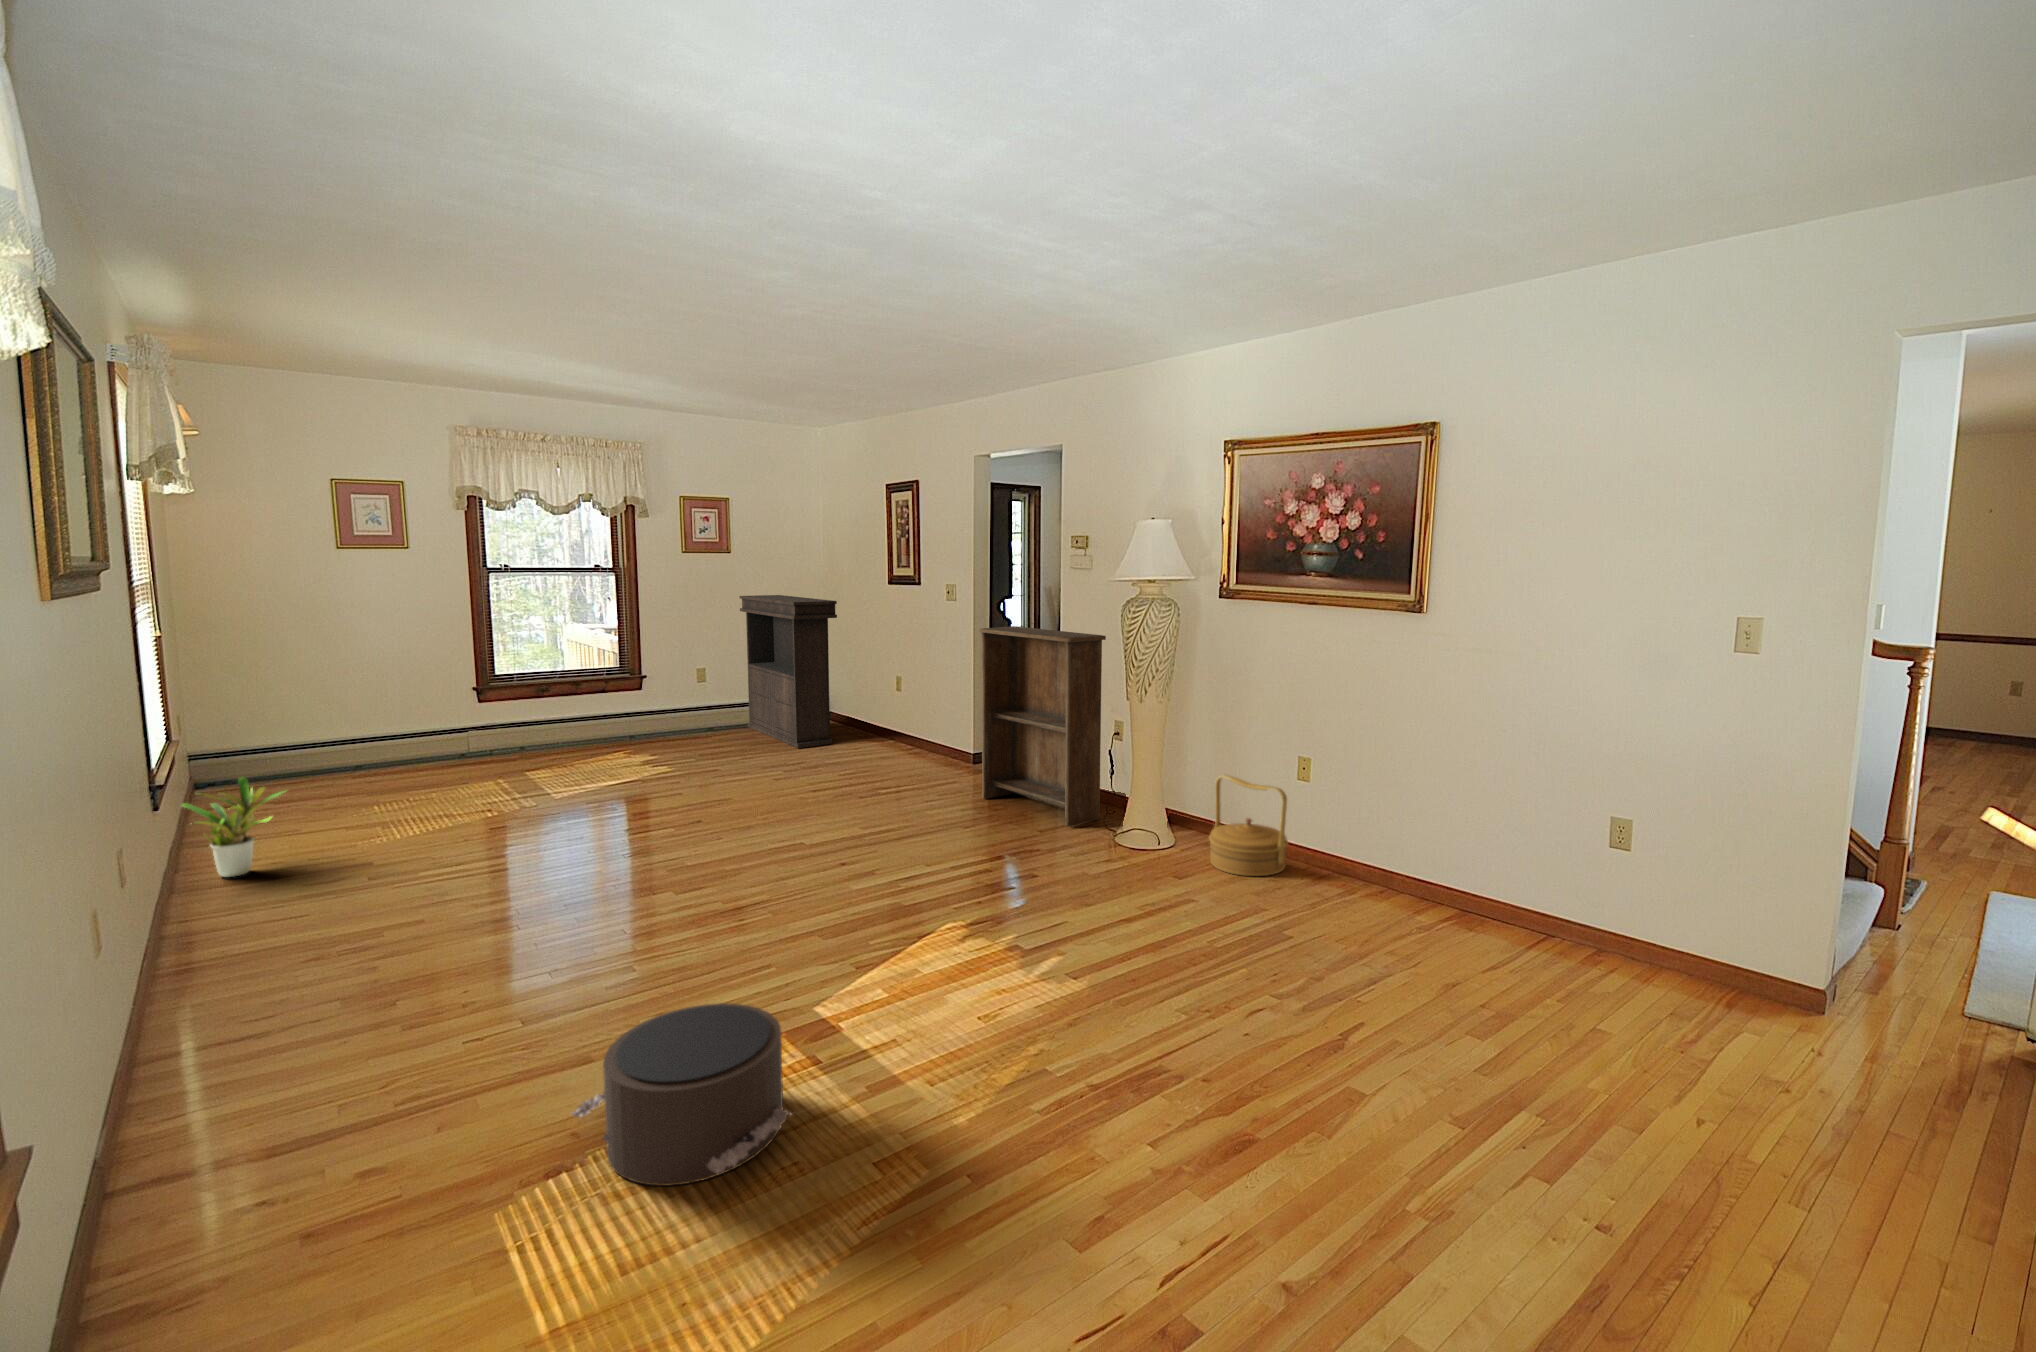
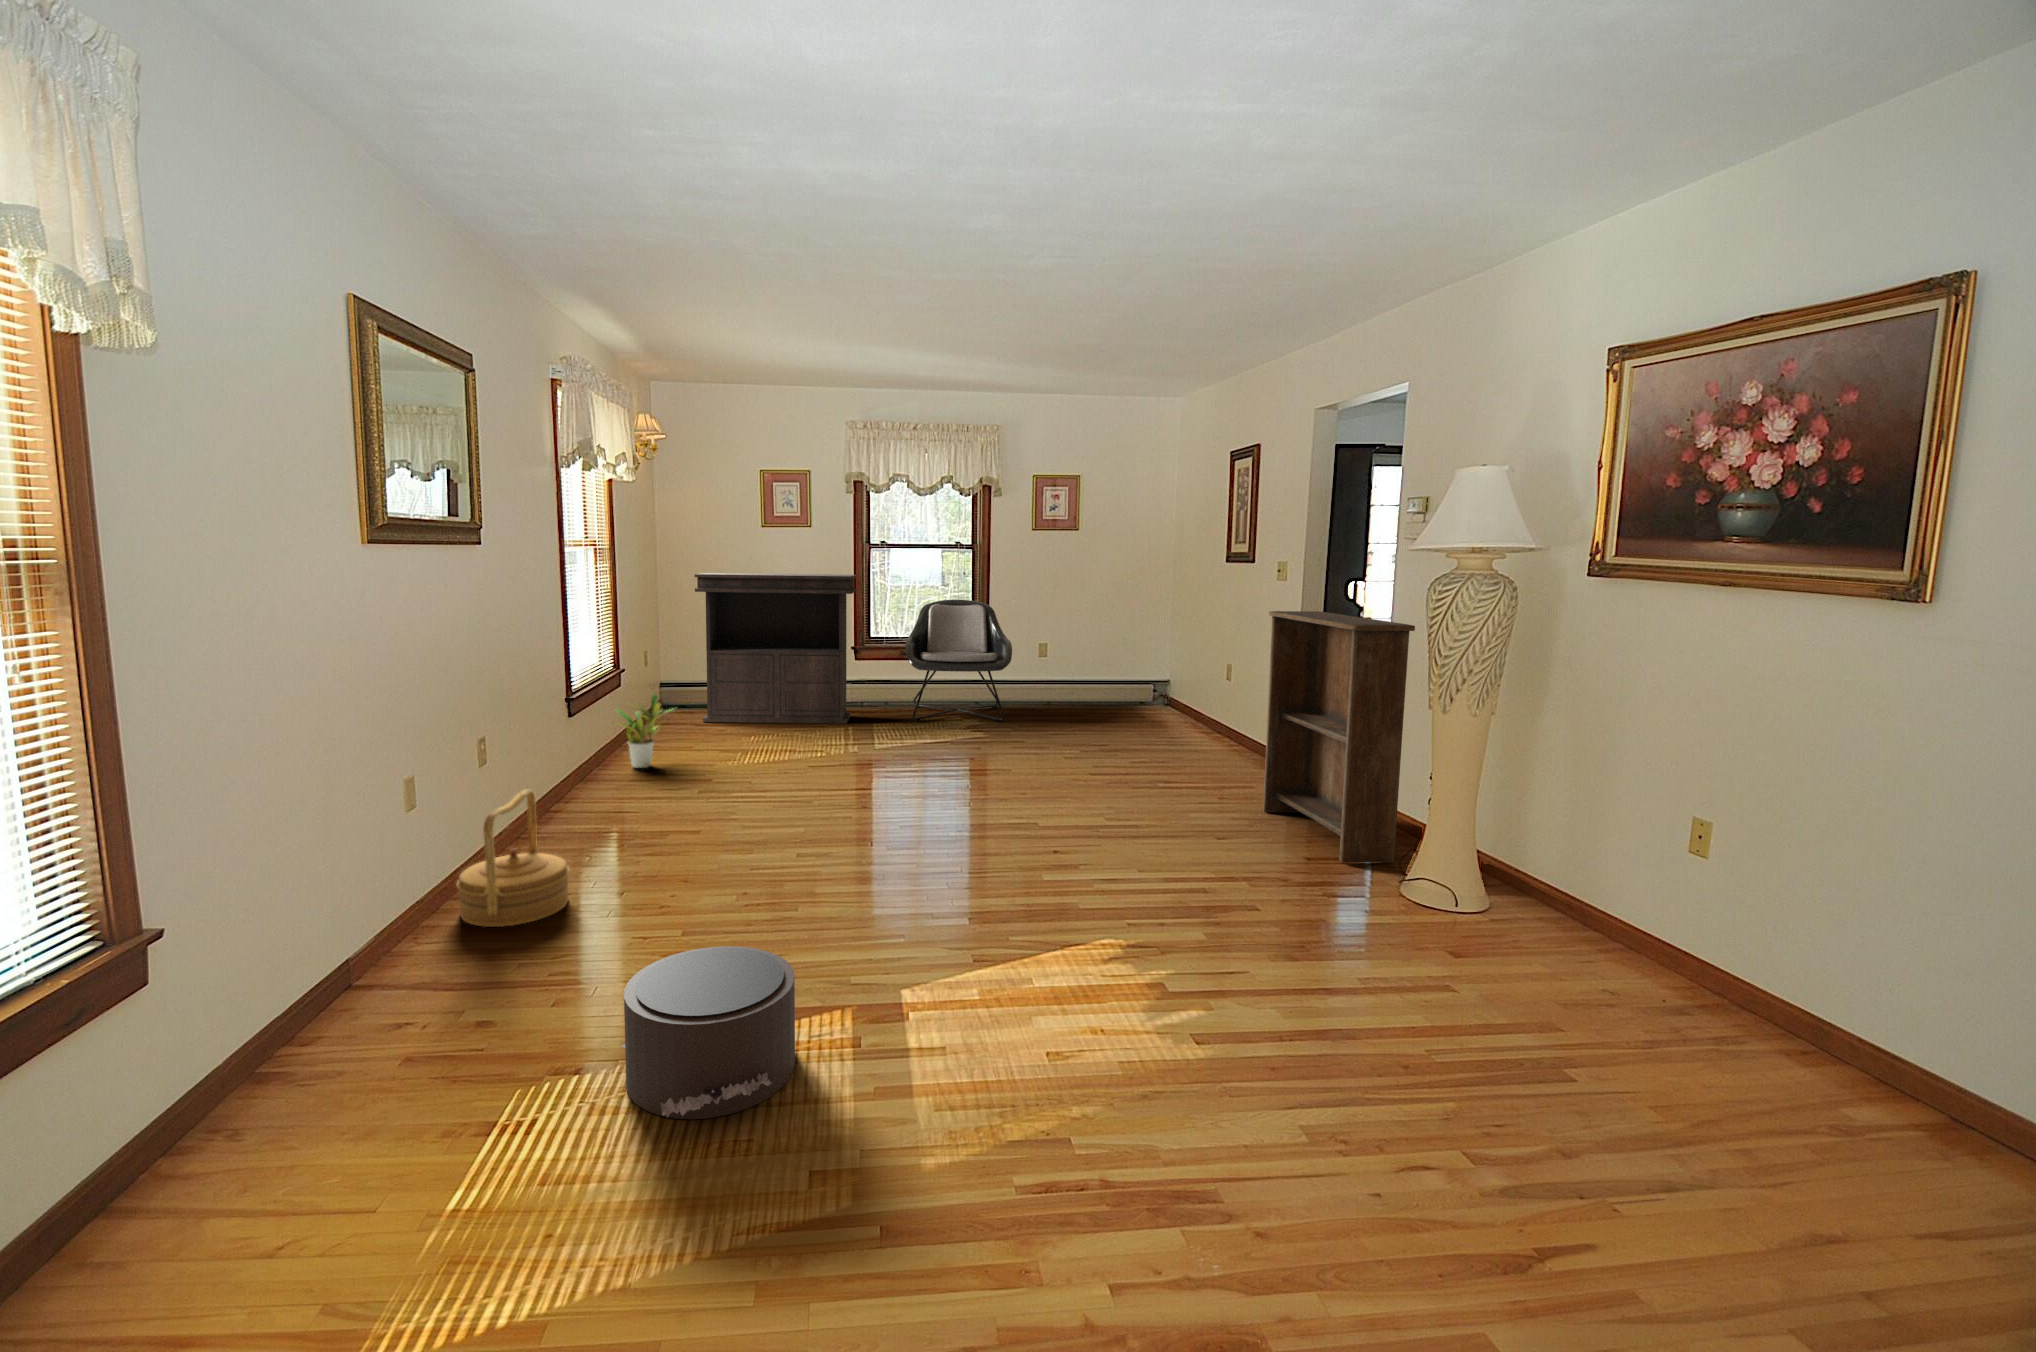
console table: present [739,595,837,748] -> present [695,573,856,724]
lounge chair: none [553,628,684,766] -> present [905,600,1012,722]
woven basket: present [1209,775,1288,876] -> present [456,789,570,927]

